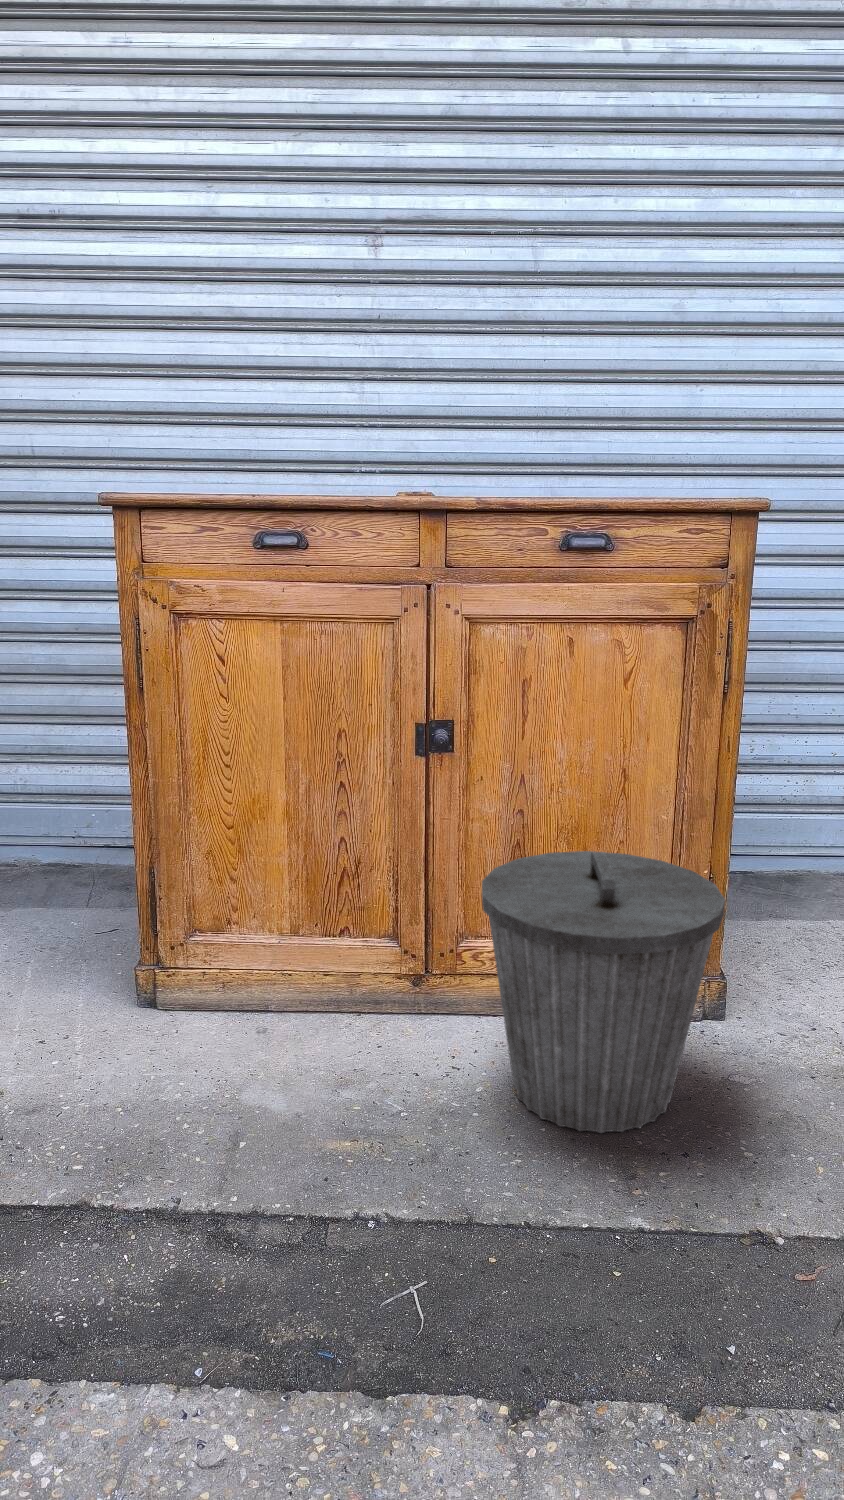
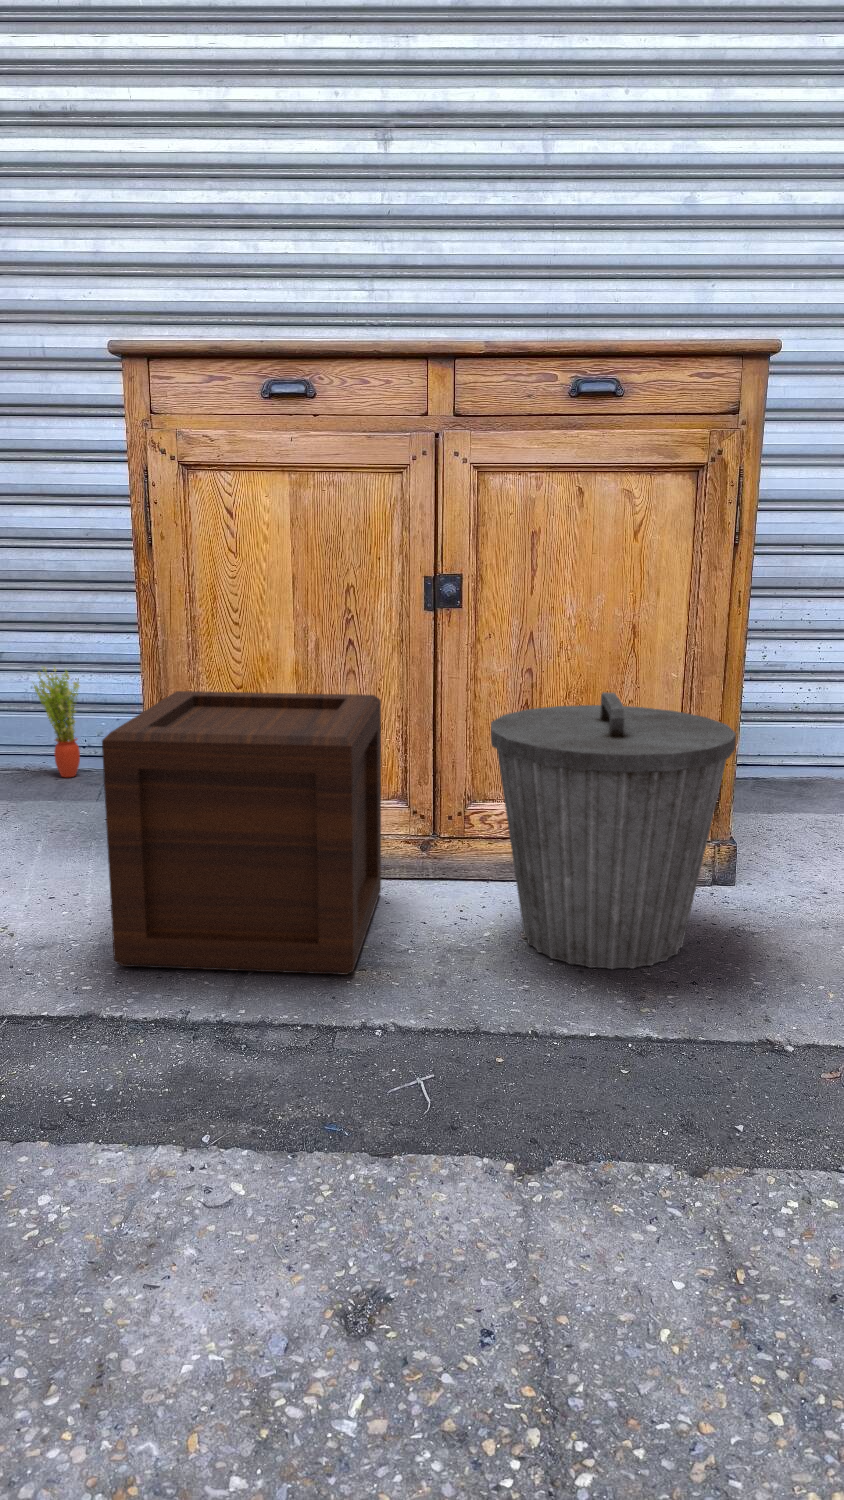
potted plant: none [24,761,75,870] -> present [33,667,80,777]
wooden crate: none [94,835,372,1142] -> present [102,691,381,975]

